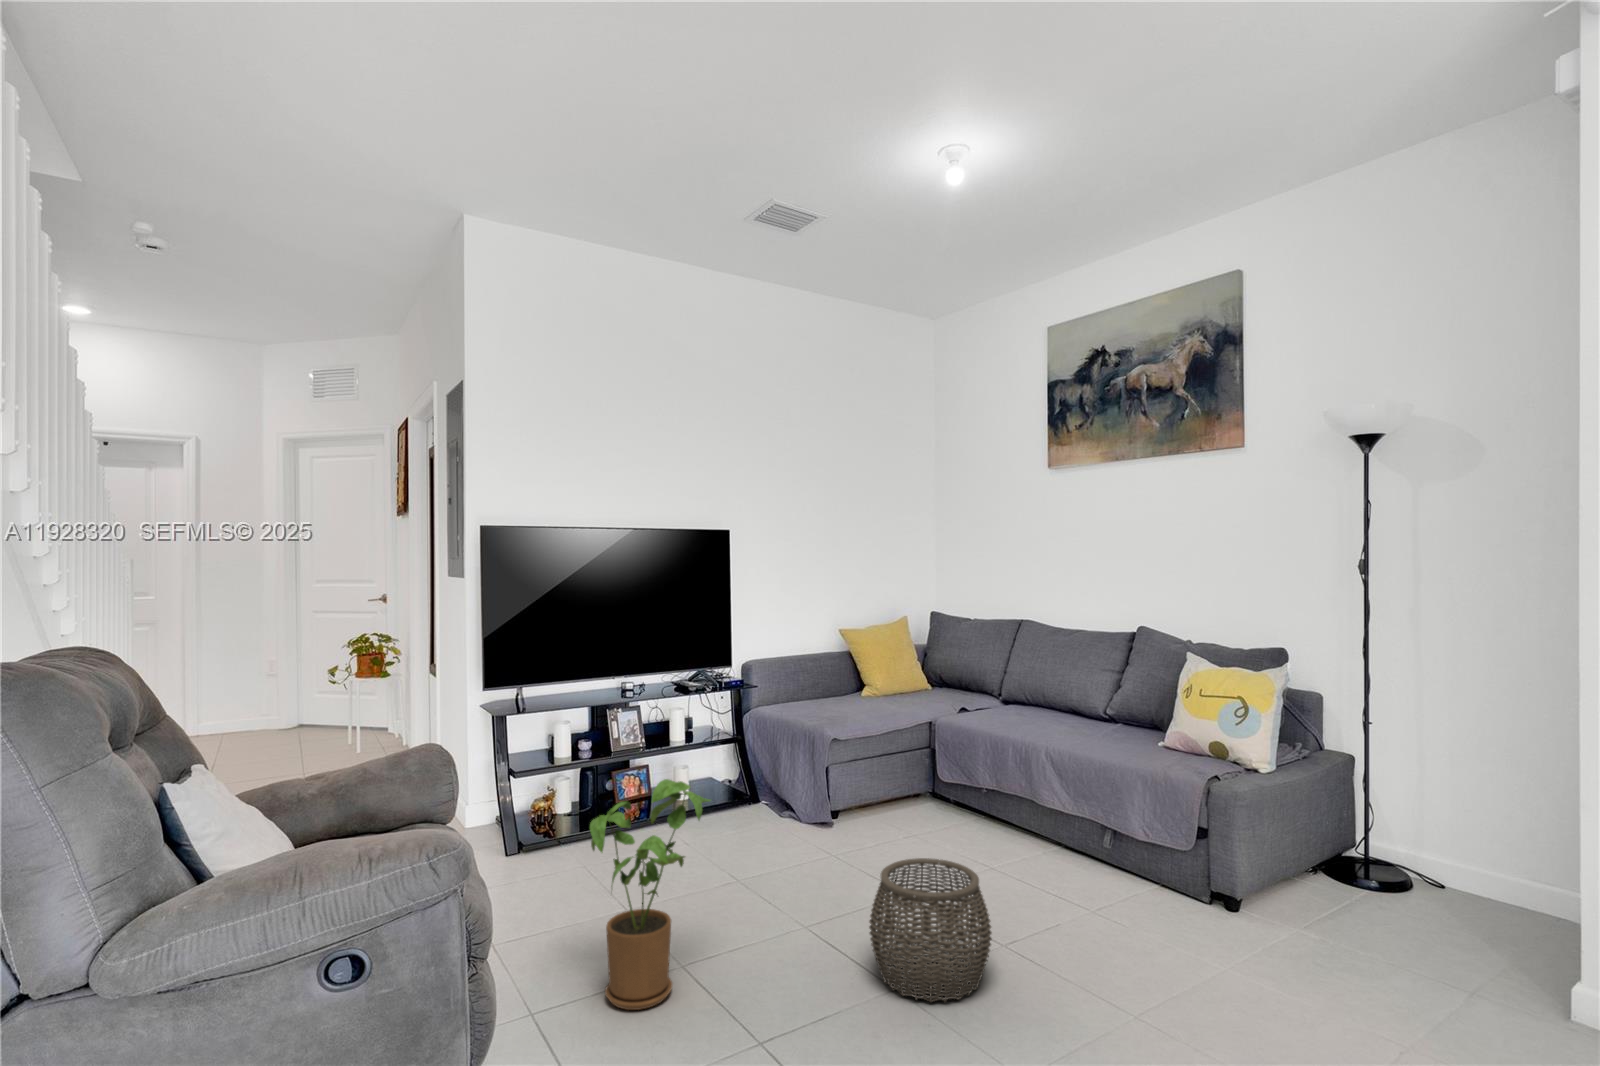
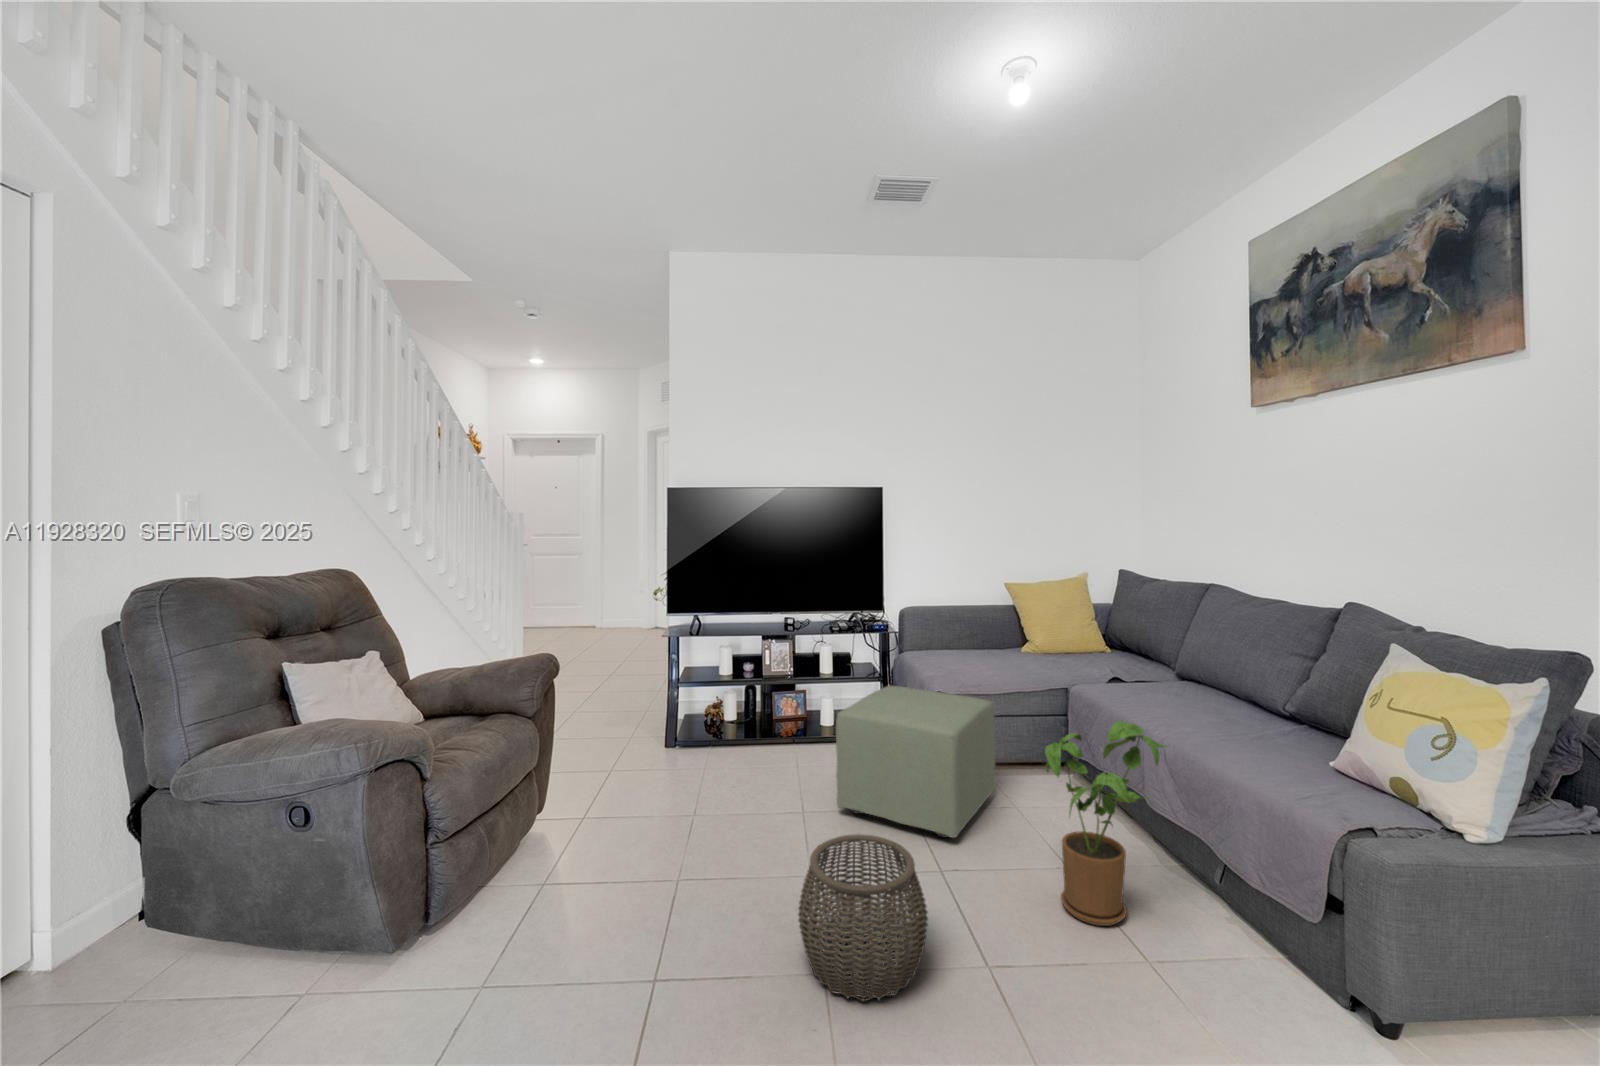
ottoman: none [772,739,908,875] -> present [836,686,995,838]
house plant: present [590,779,711,1010] -> present [1045,721,1166,926]

